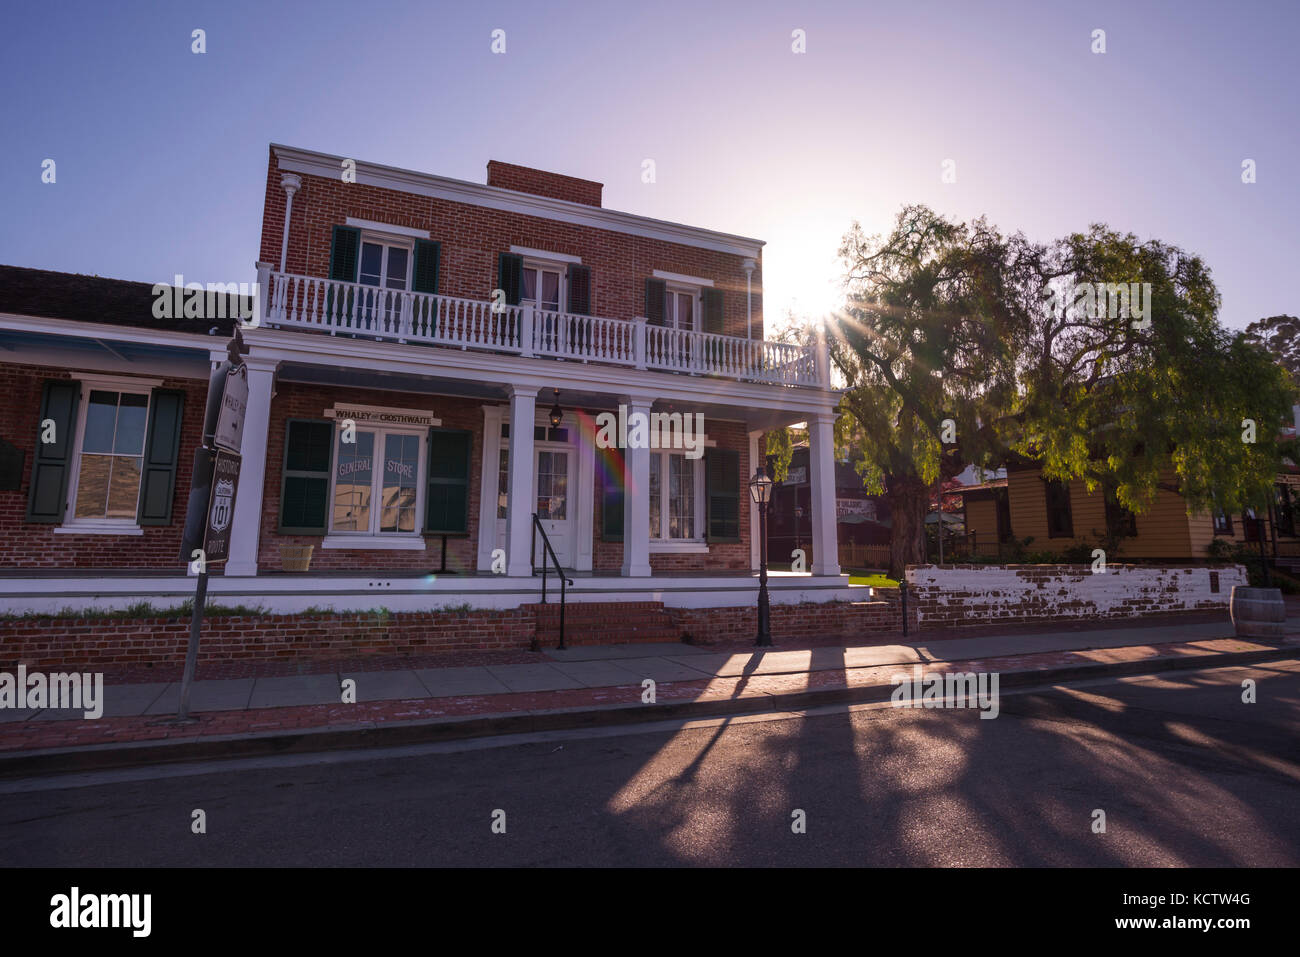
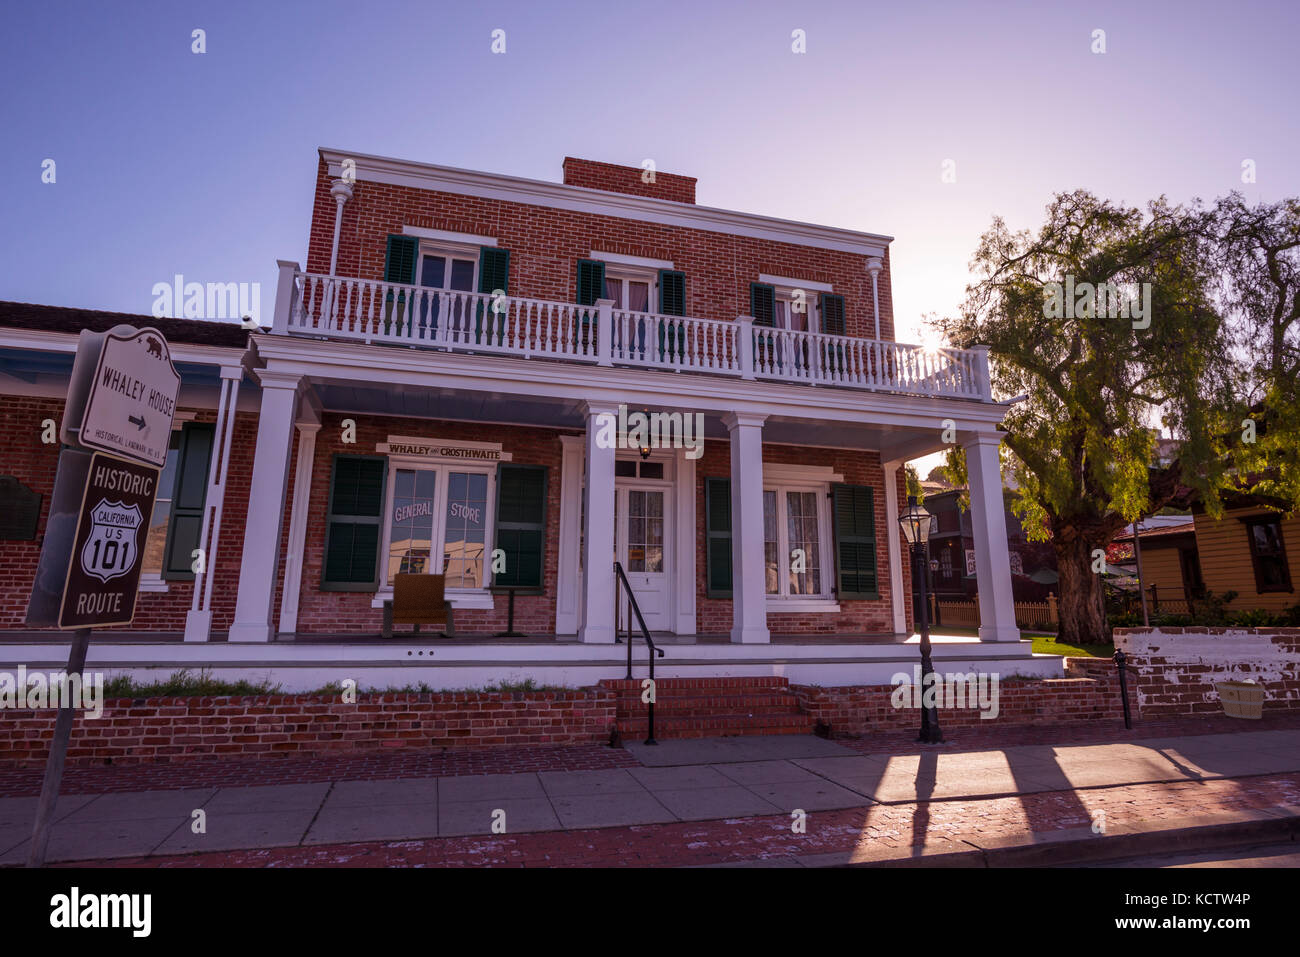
lounge chair: none [334,522,401,574] -> present [381,573,457,638]
wooden bucket: present [279,544,314,572] -> present [1215,681,1265,719]

